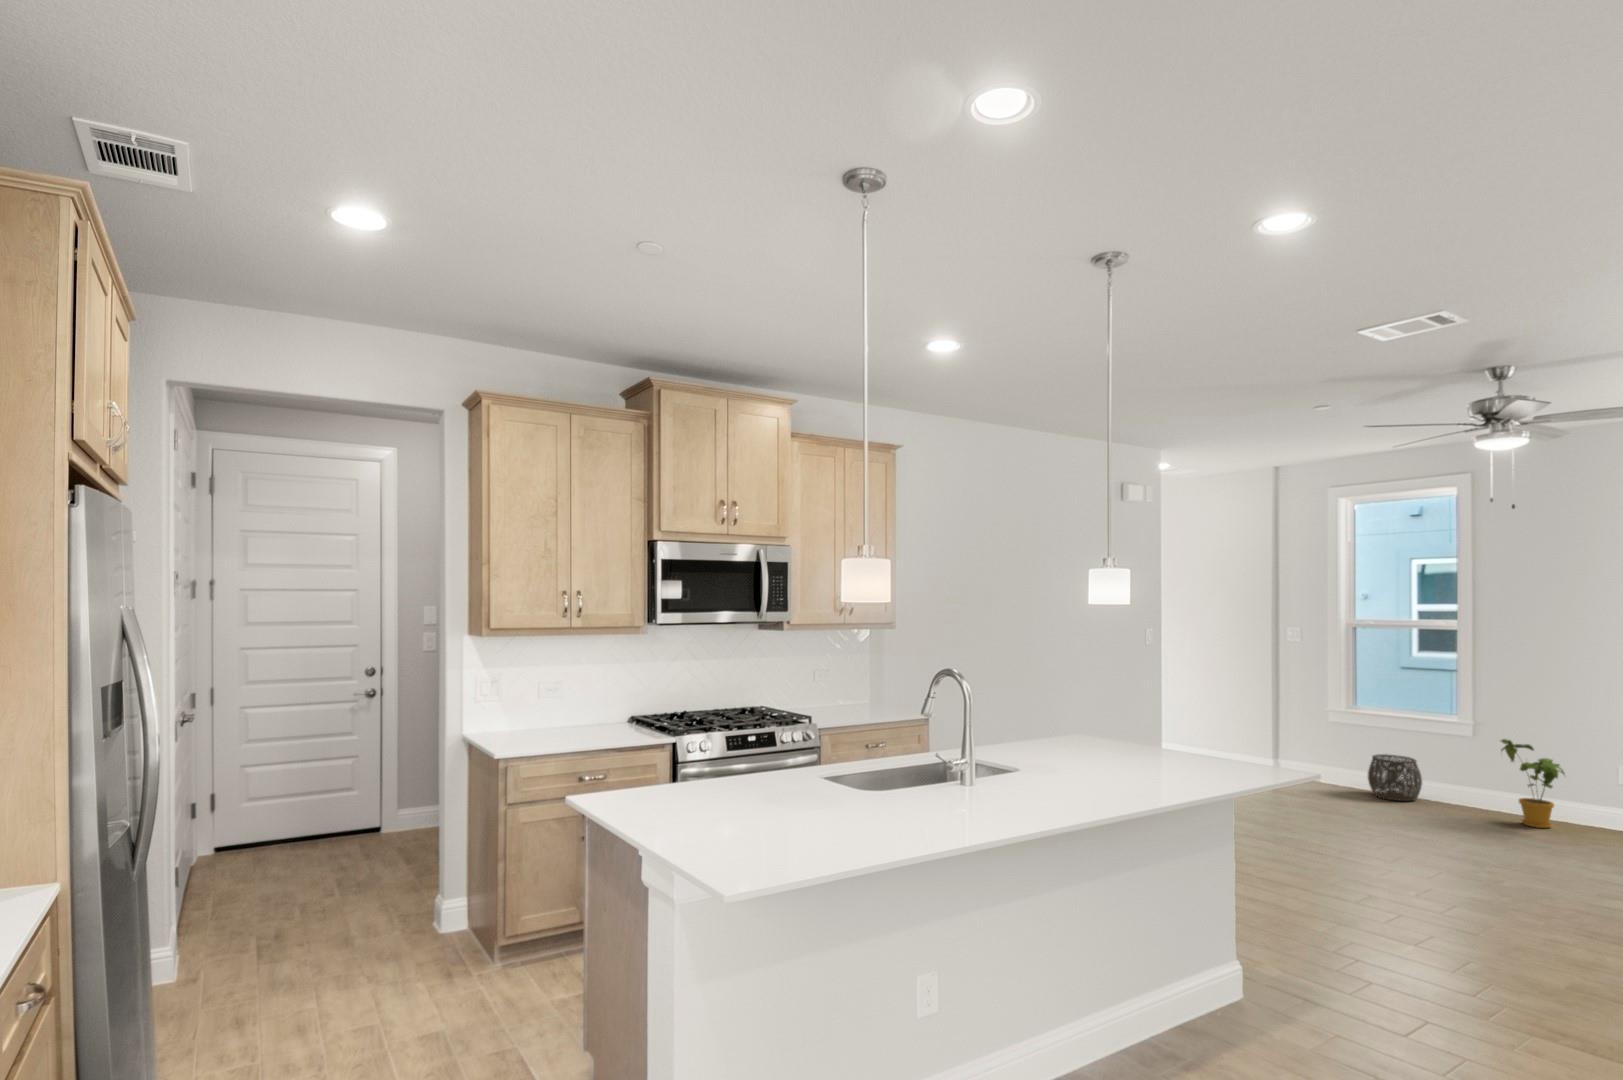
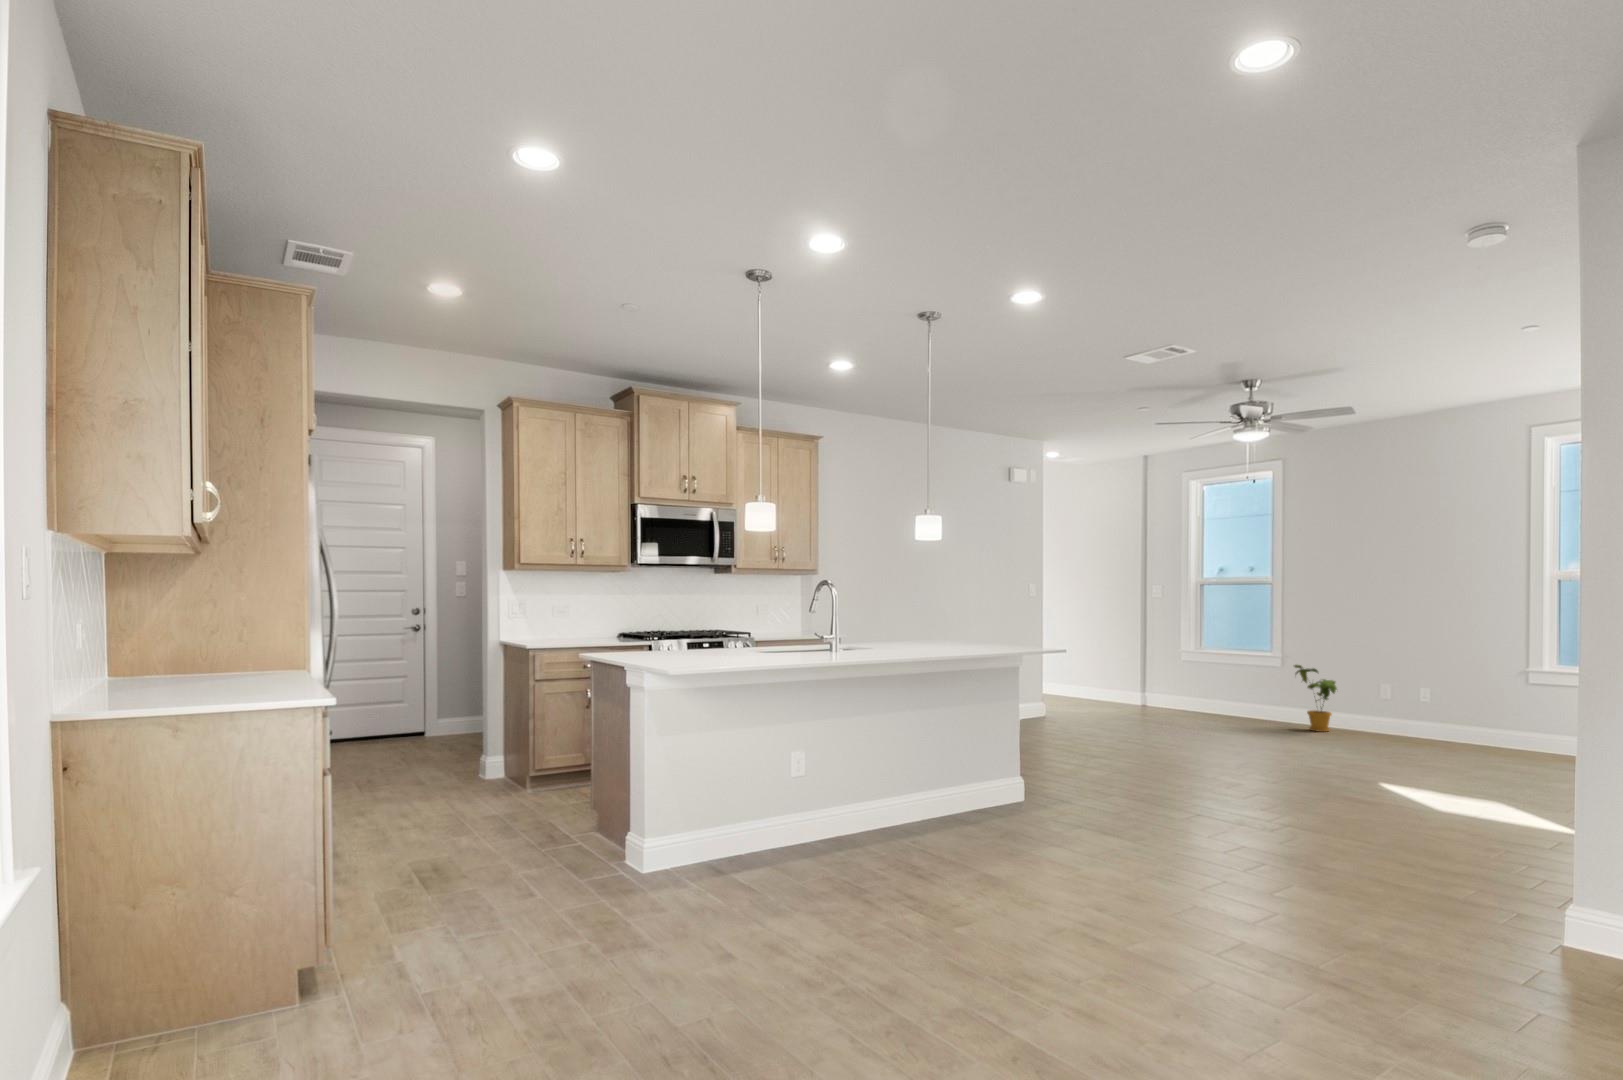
woven basket: present [1368,754,1422,801] -> none [1206,684,1247,719]

